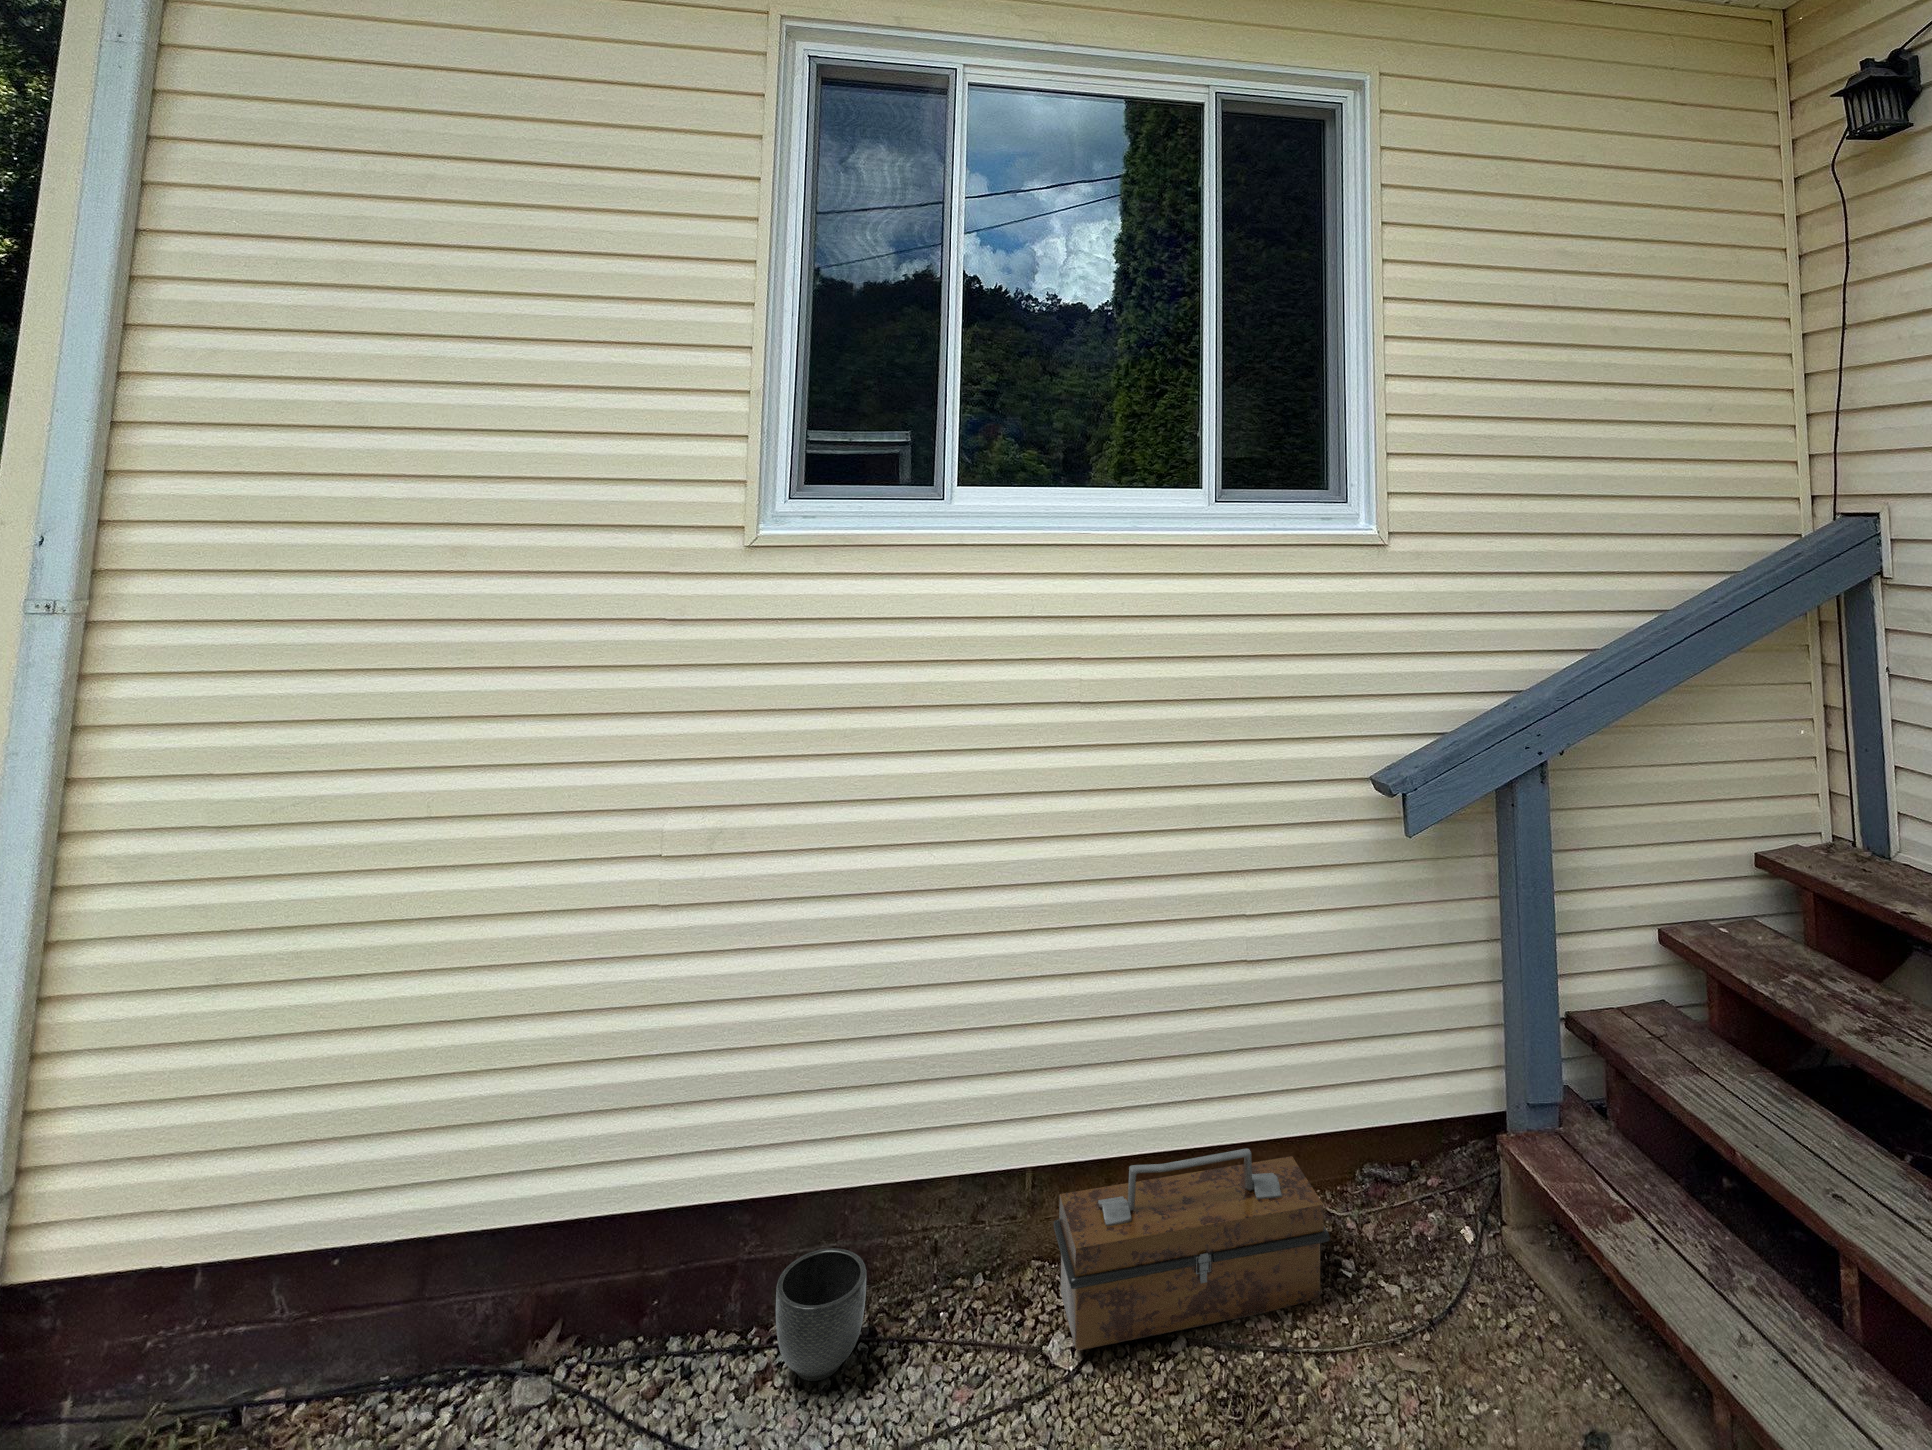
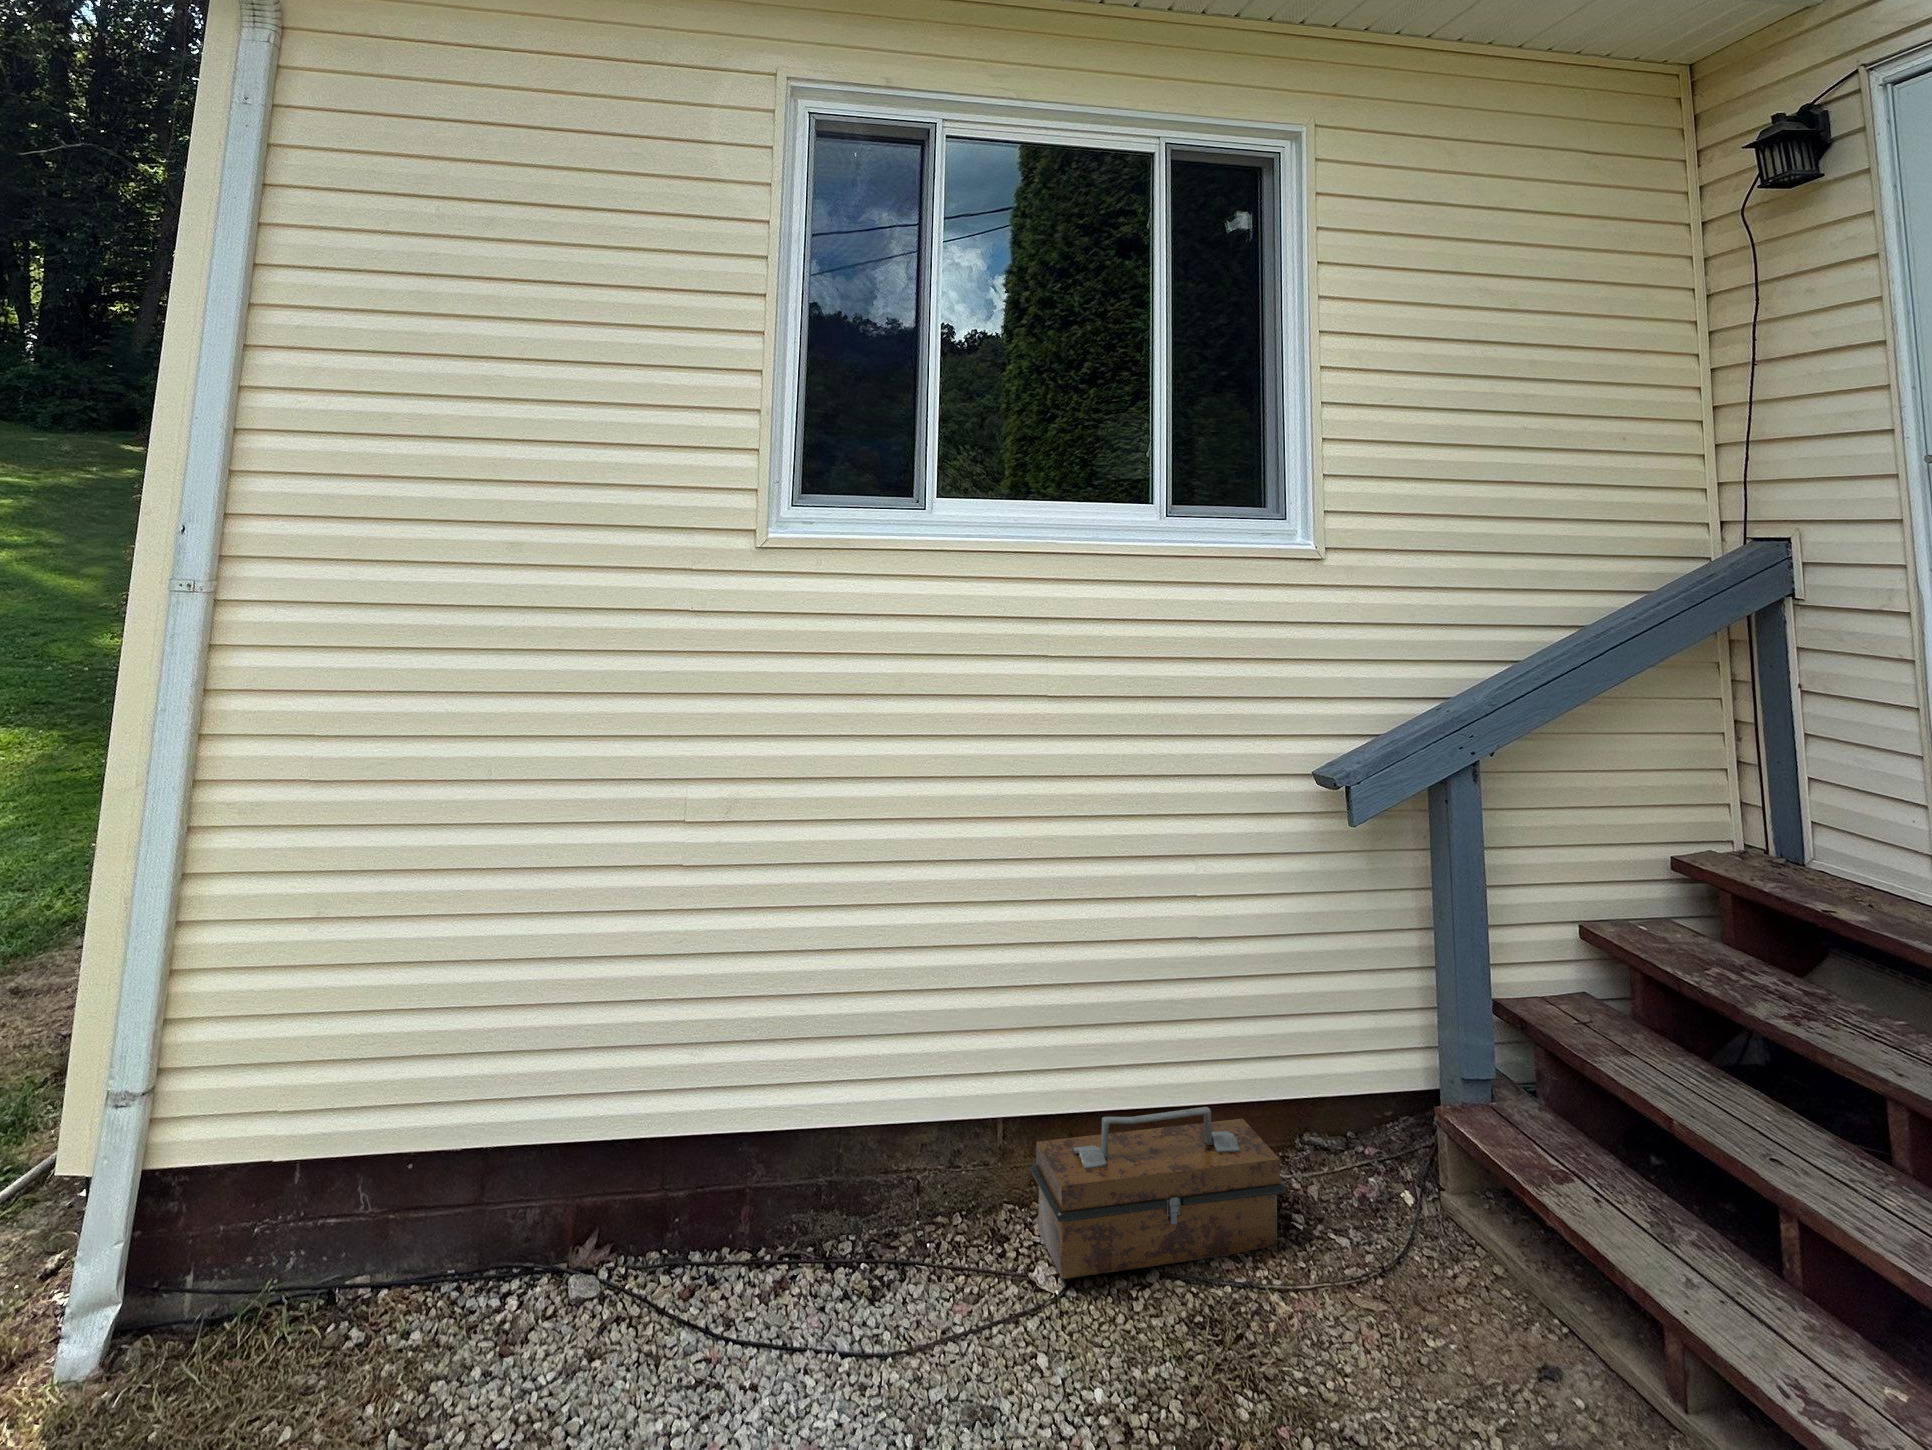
planter: present [776,1248,866,1381] -> none [793,1182,870,1296]

